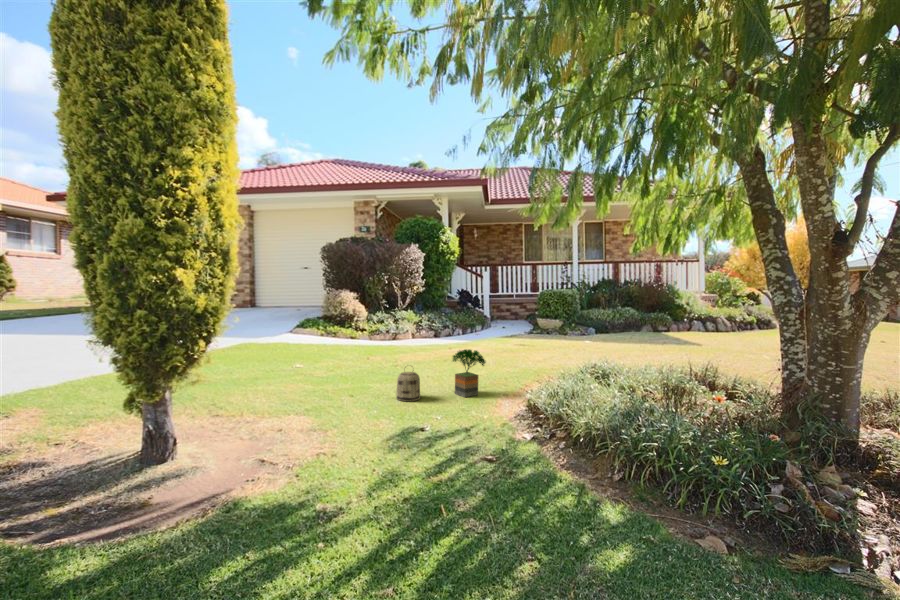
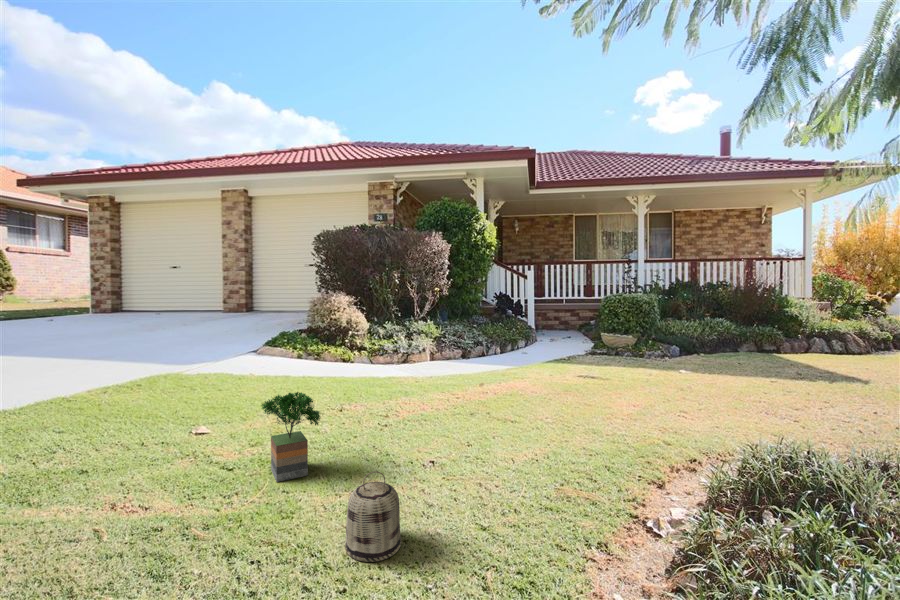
potted tree: present [453,349,486,397] -> present [261,392,320,482]

